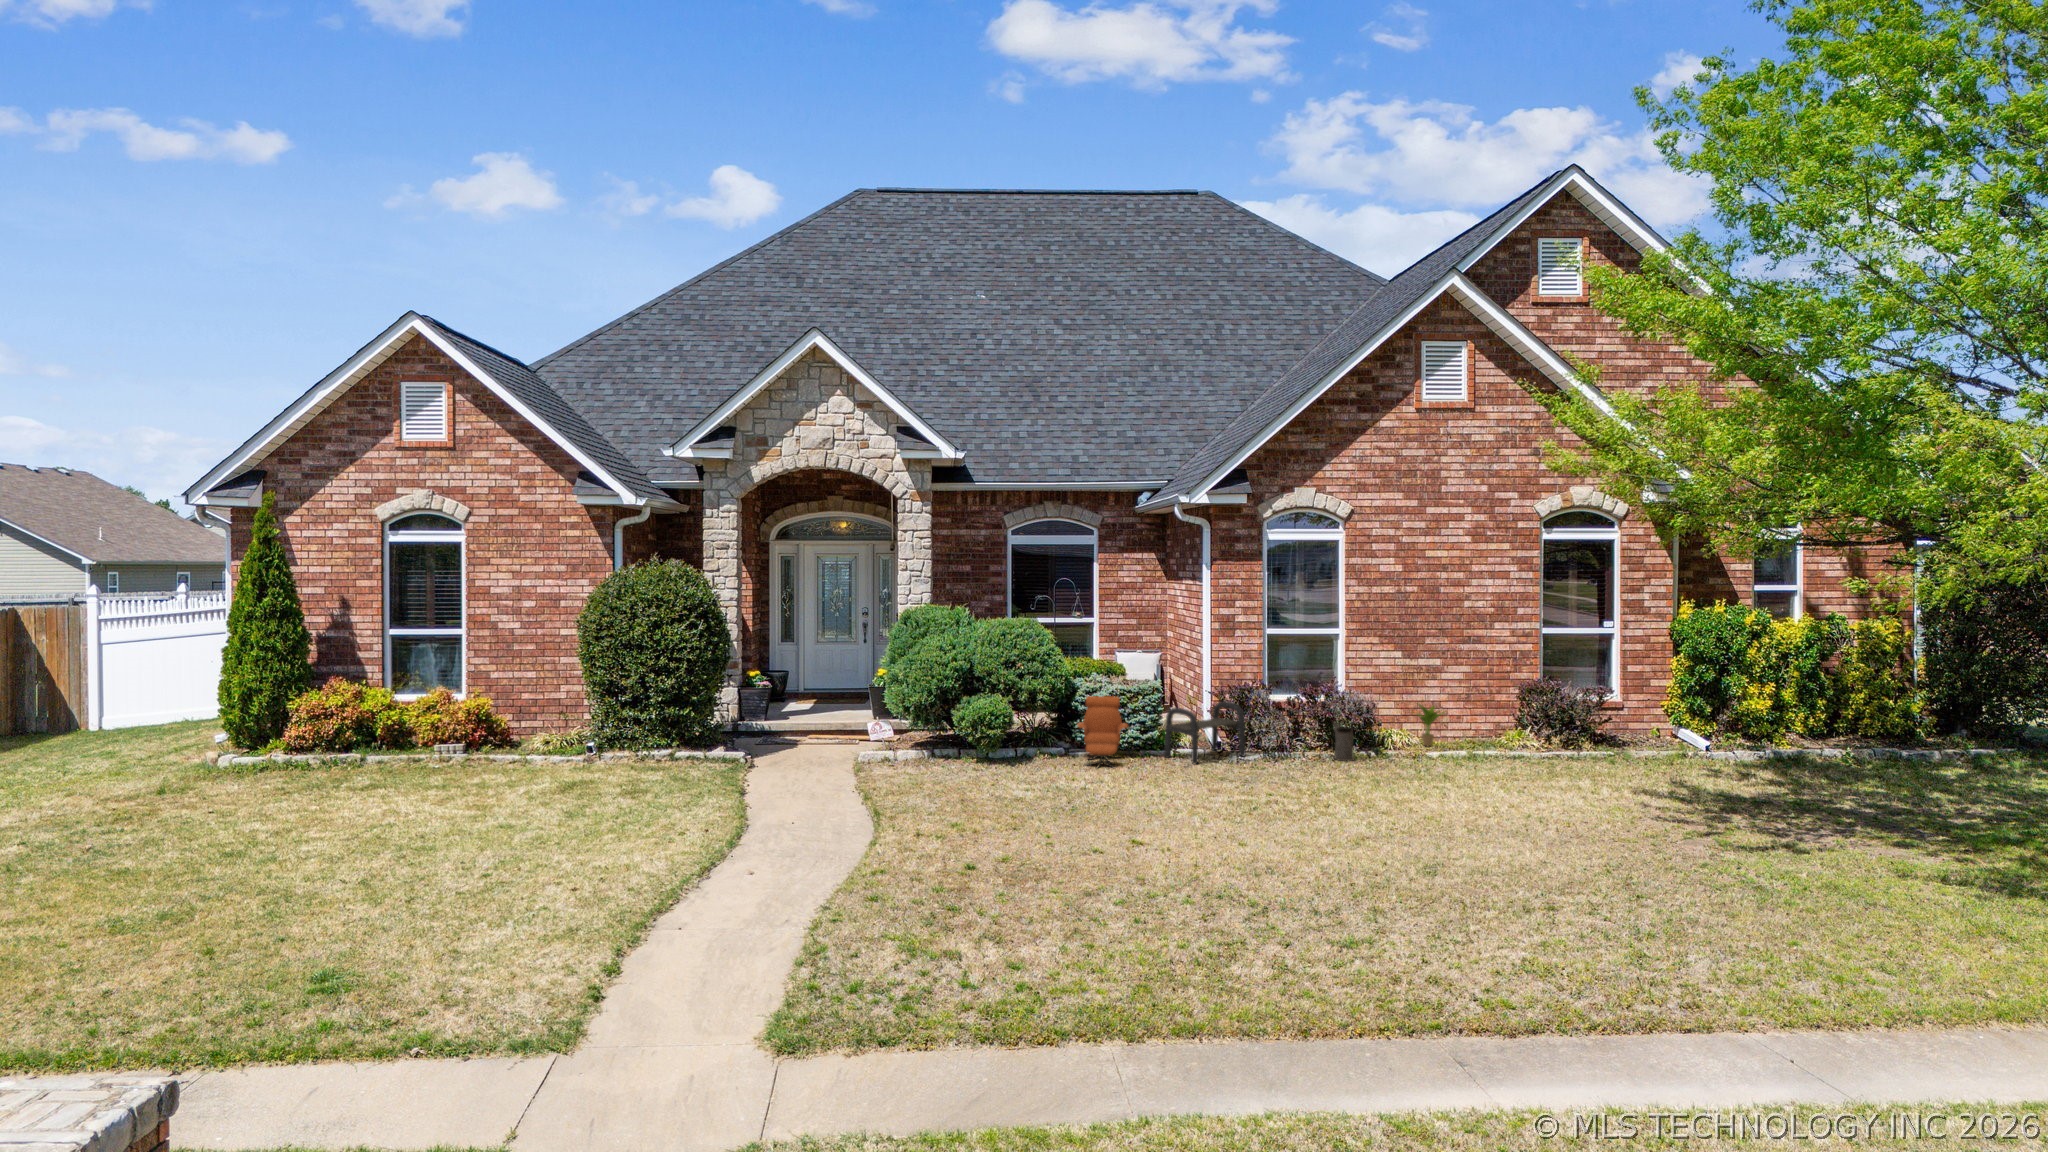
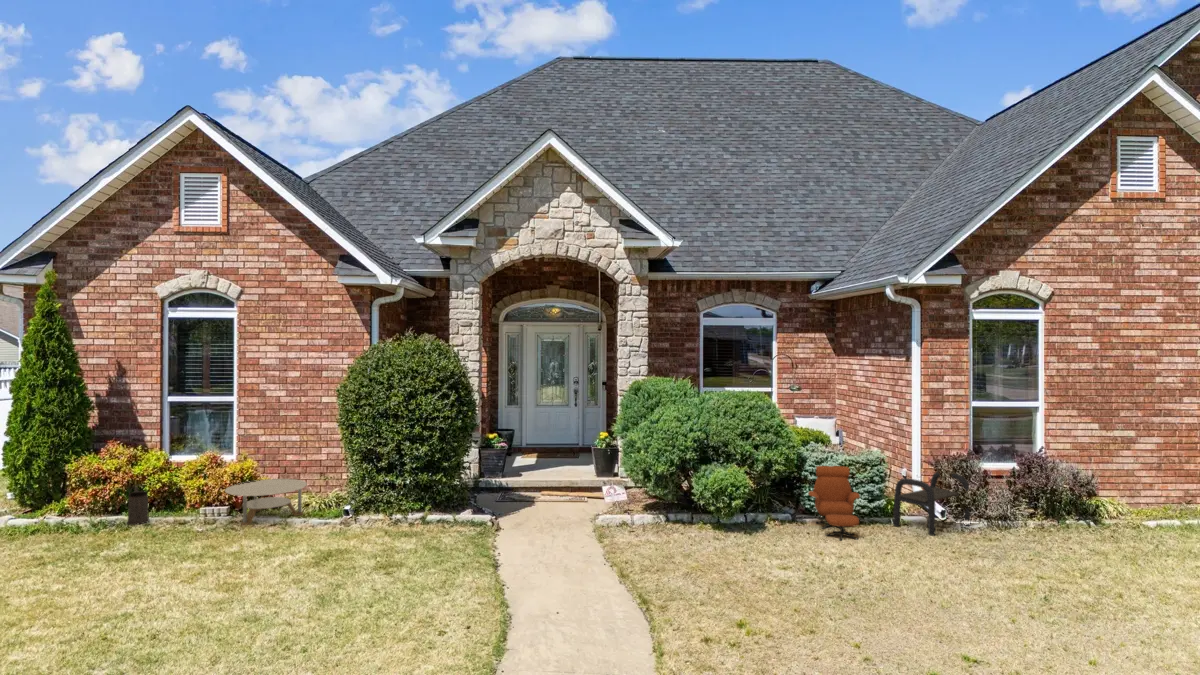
potted plant: present [1413,704,1443,746] -> none [1108,473,1147,514]
round table: none [460,717,548,763] -> present [225,479,307,526]
watering can: present [1334,721,1354,761] -> present [127,487,149,525]

